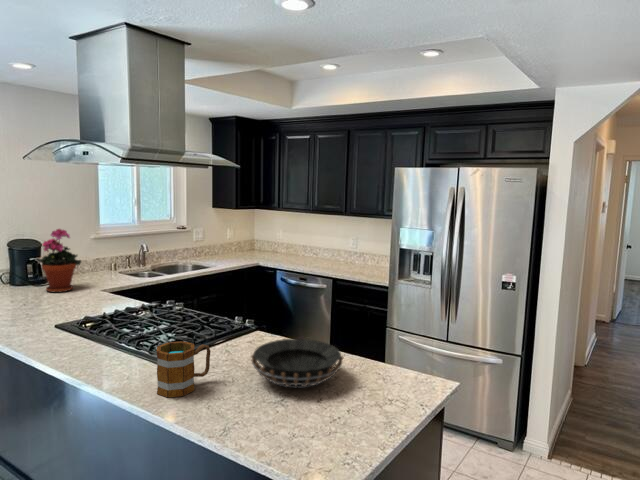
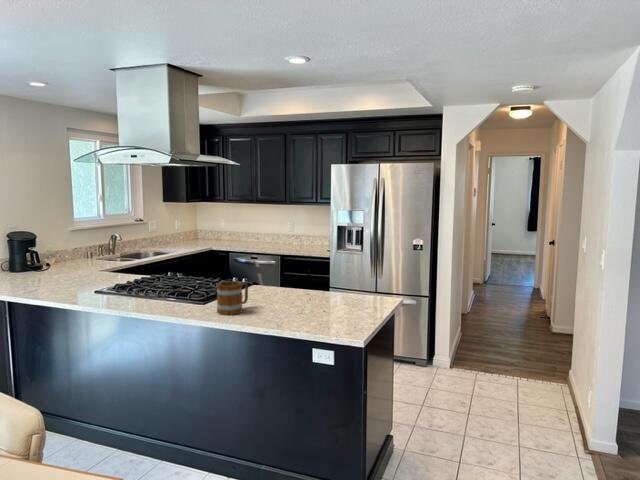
potted plant: present [36,229,81,292] -> none [43,219,81,274]
decorative bowl: present [251,339,343,387] -> none [273,279,333,304]

